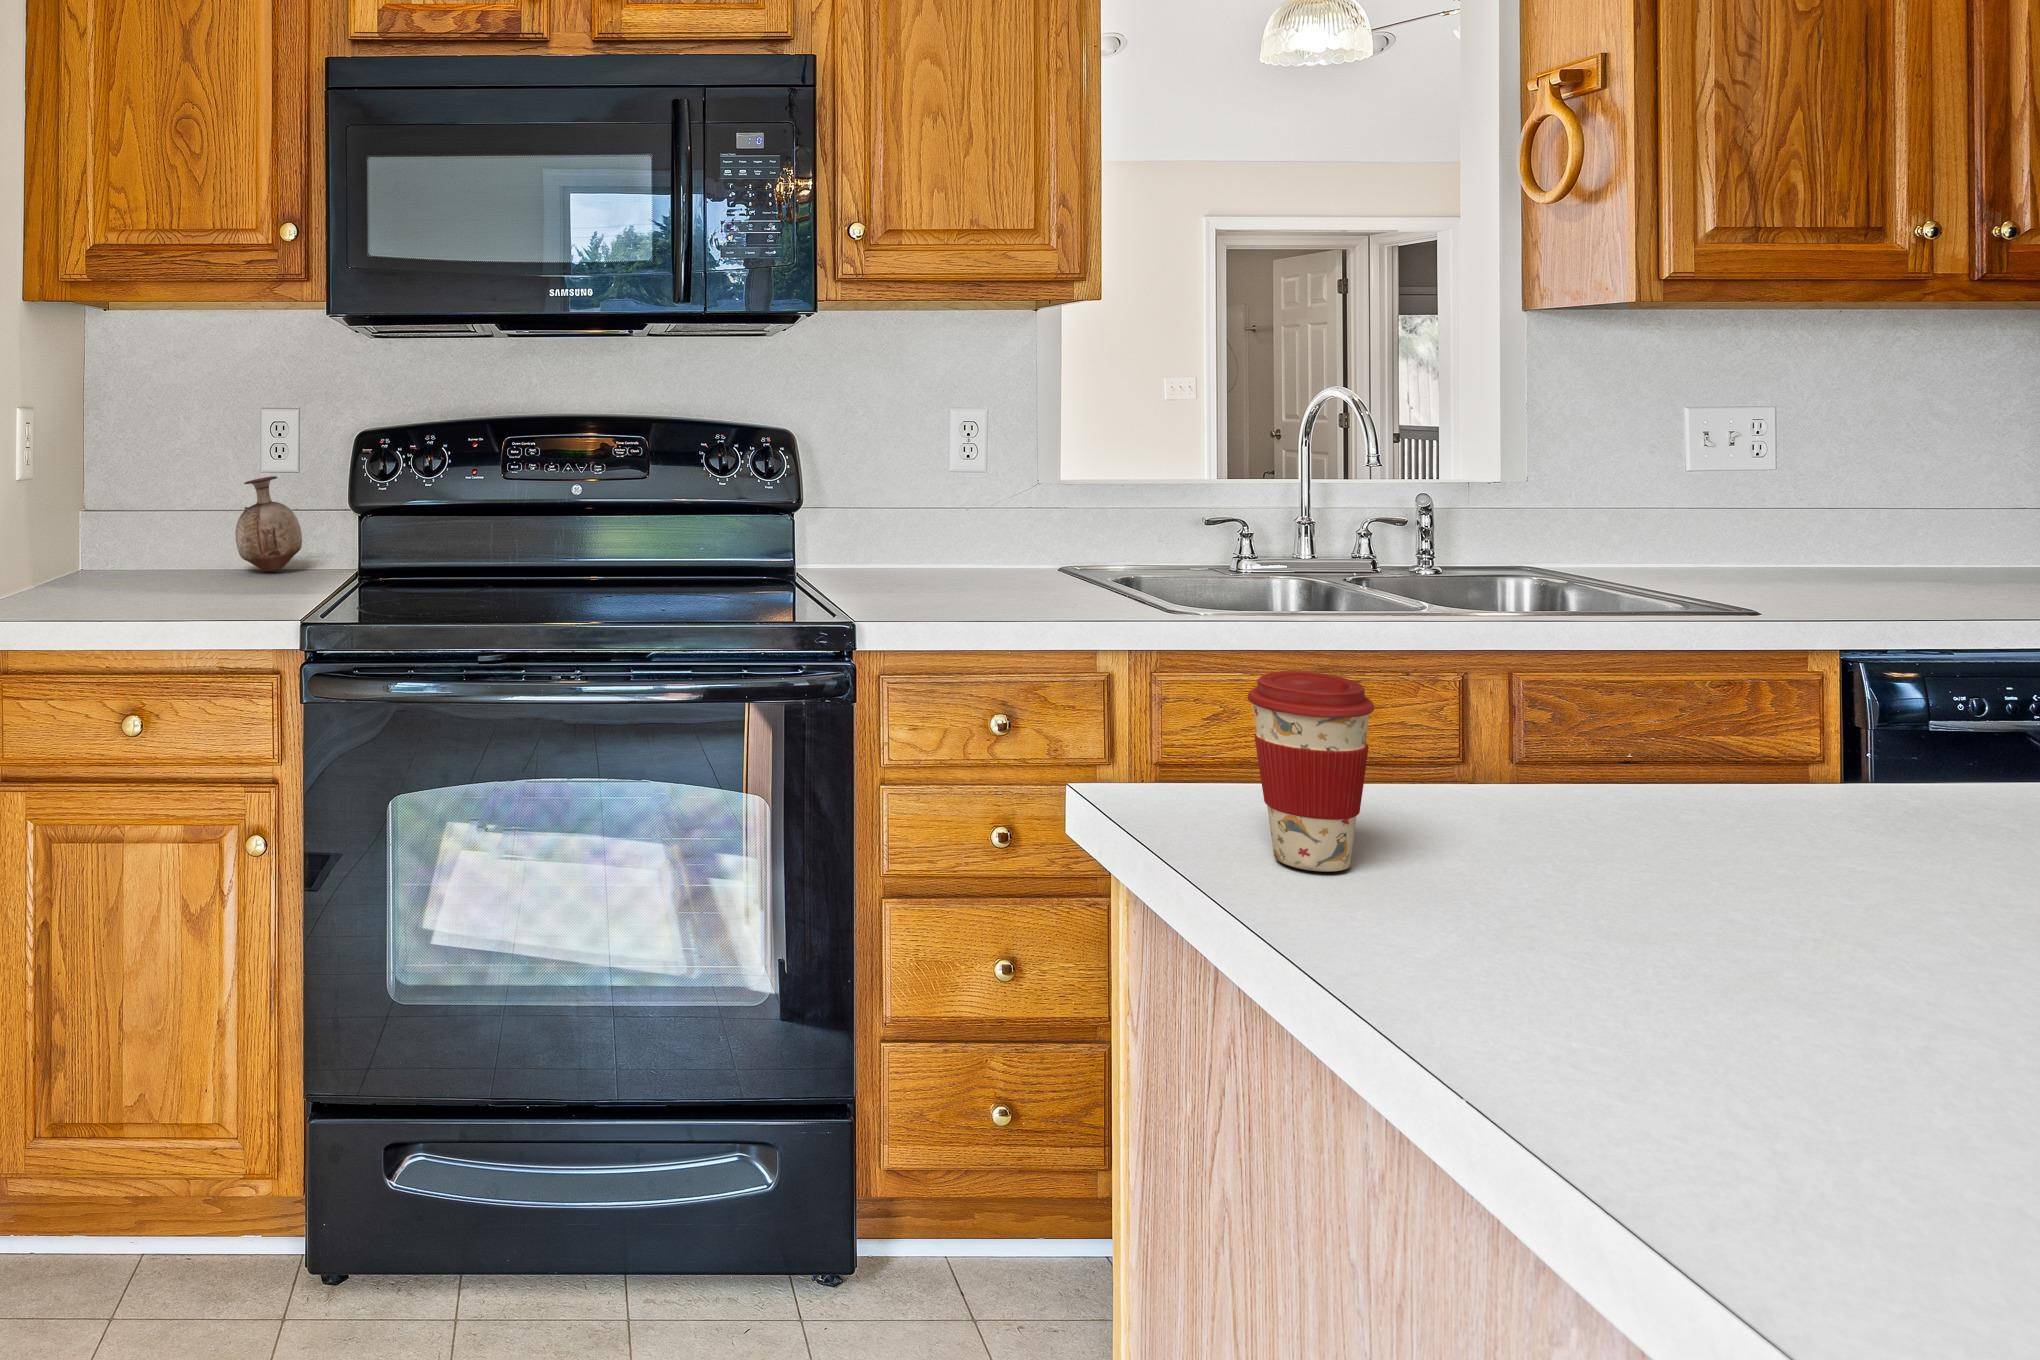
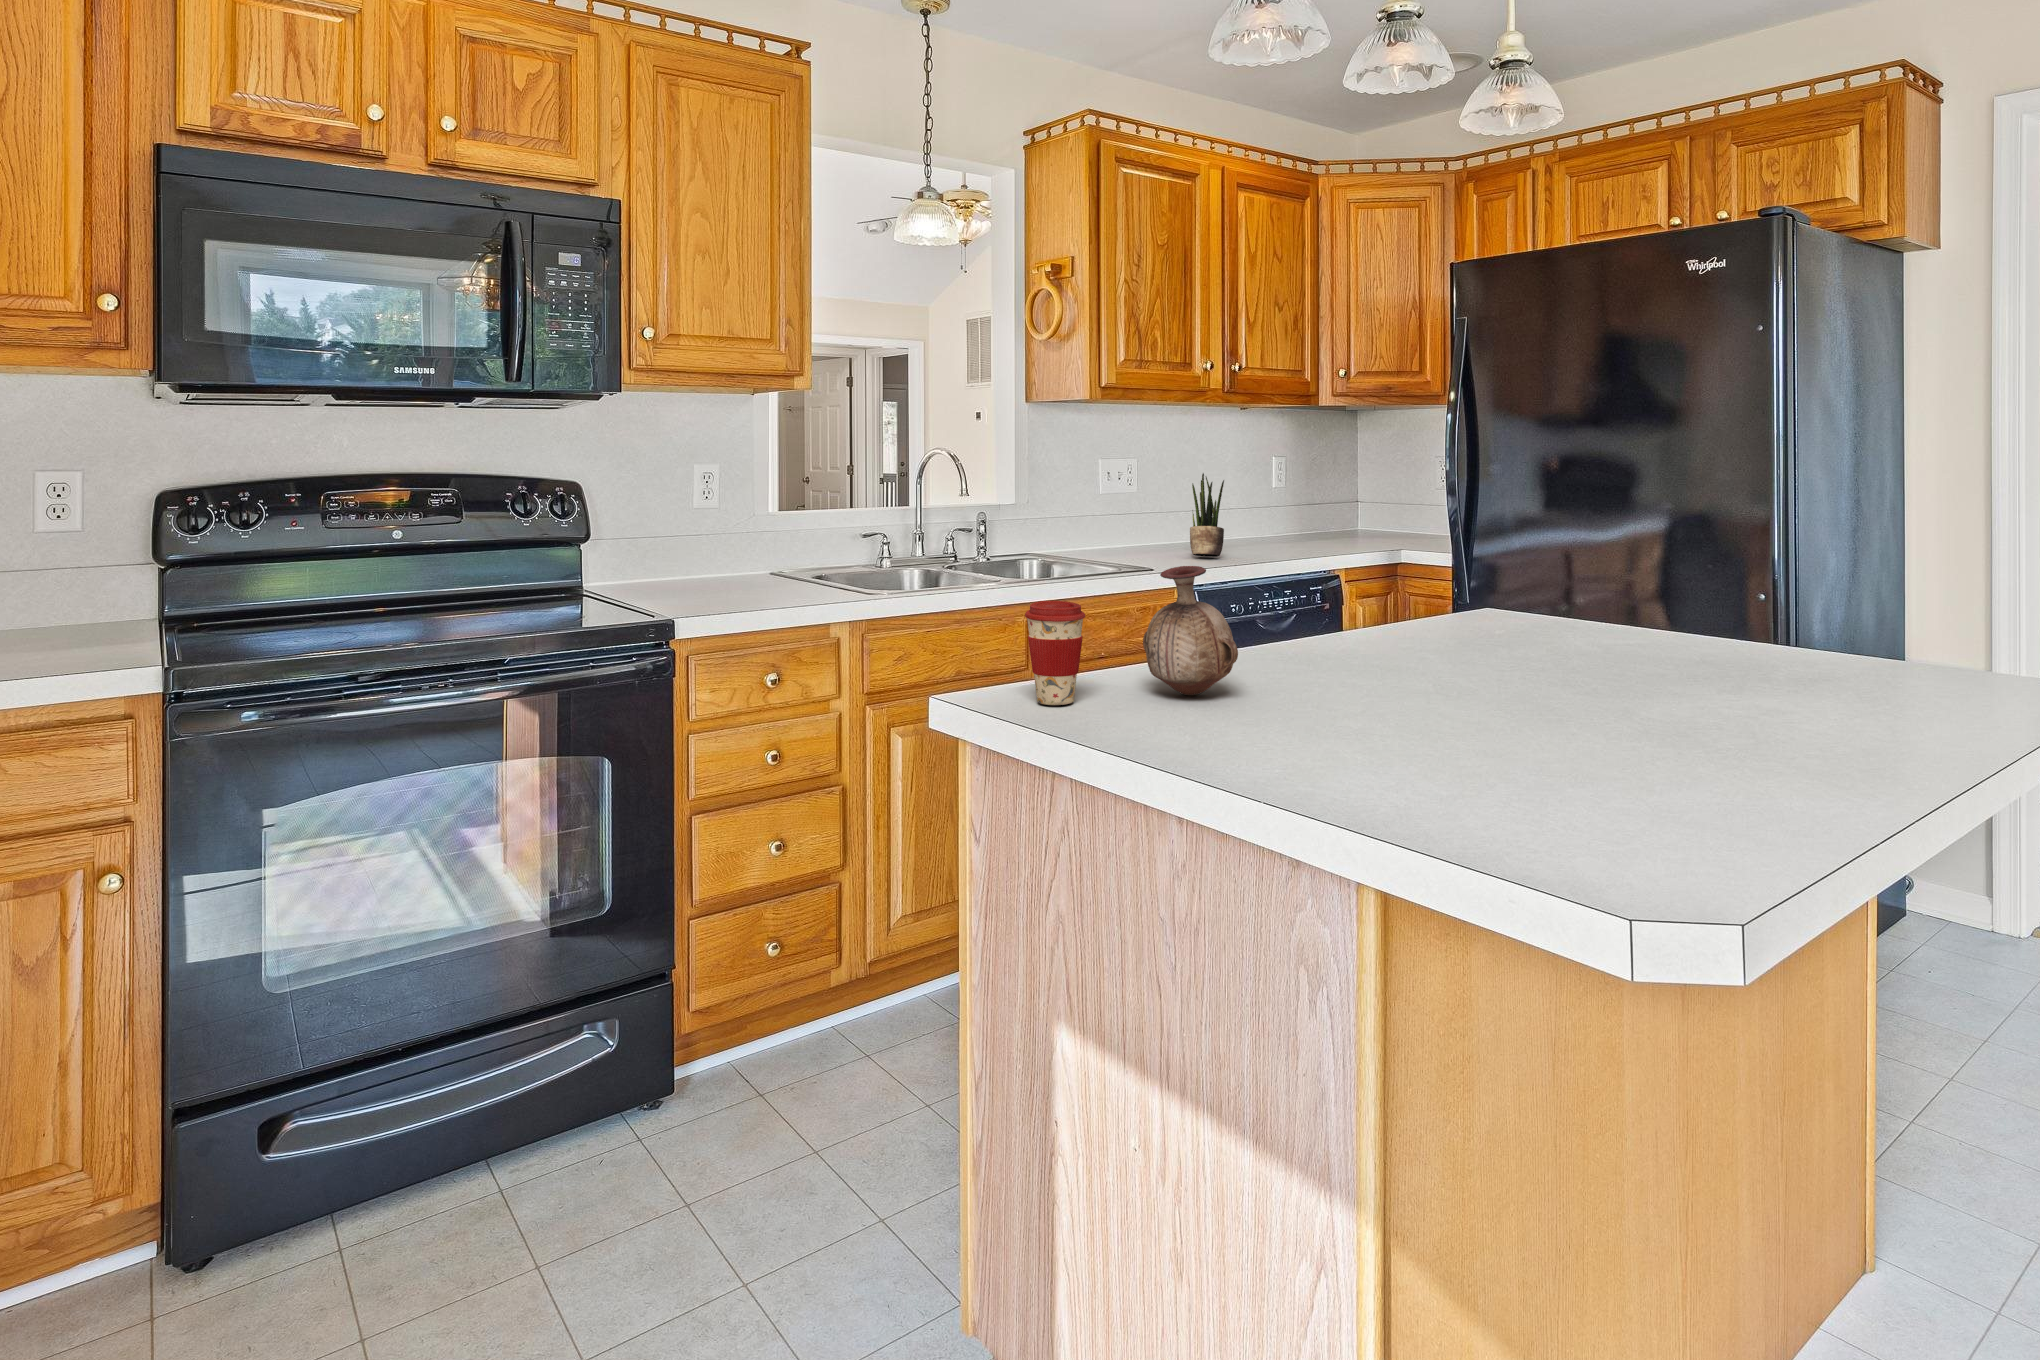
potted plant: none [1878,425,1965,583] -> present [1190,473,1224,557]
vase: present [235,476,302,571] -> present [1143,566,1238,695]

